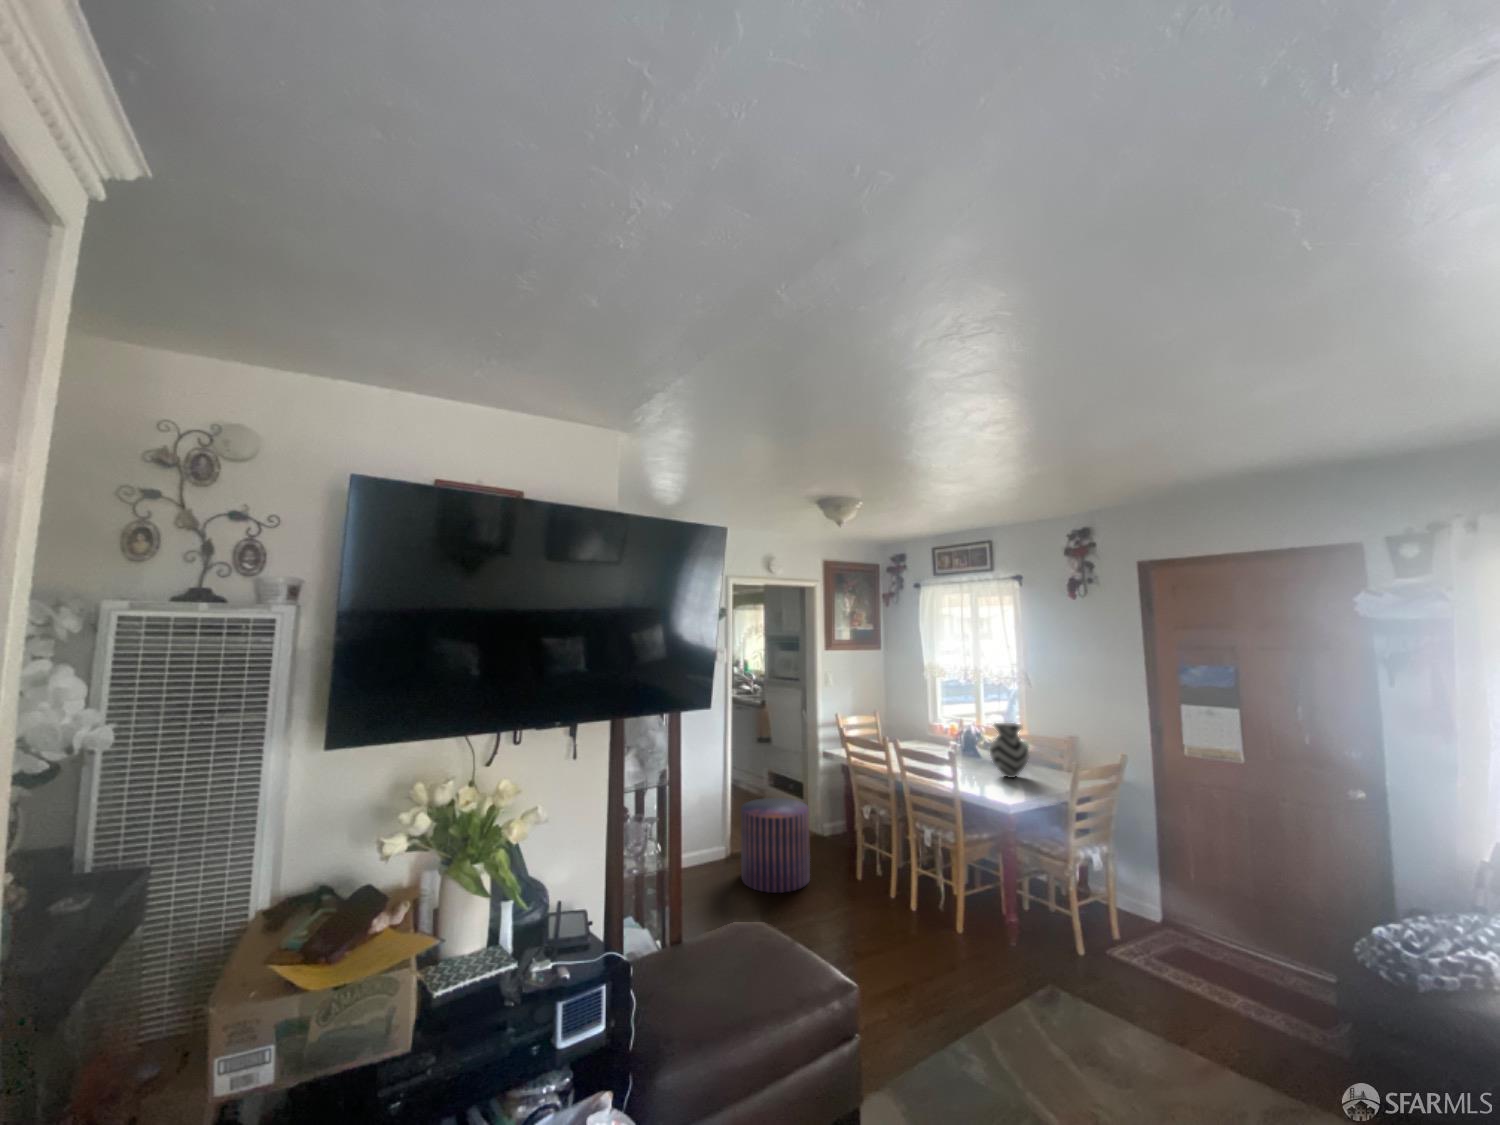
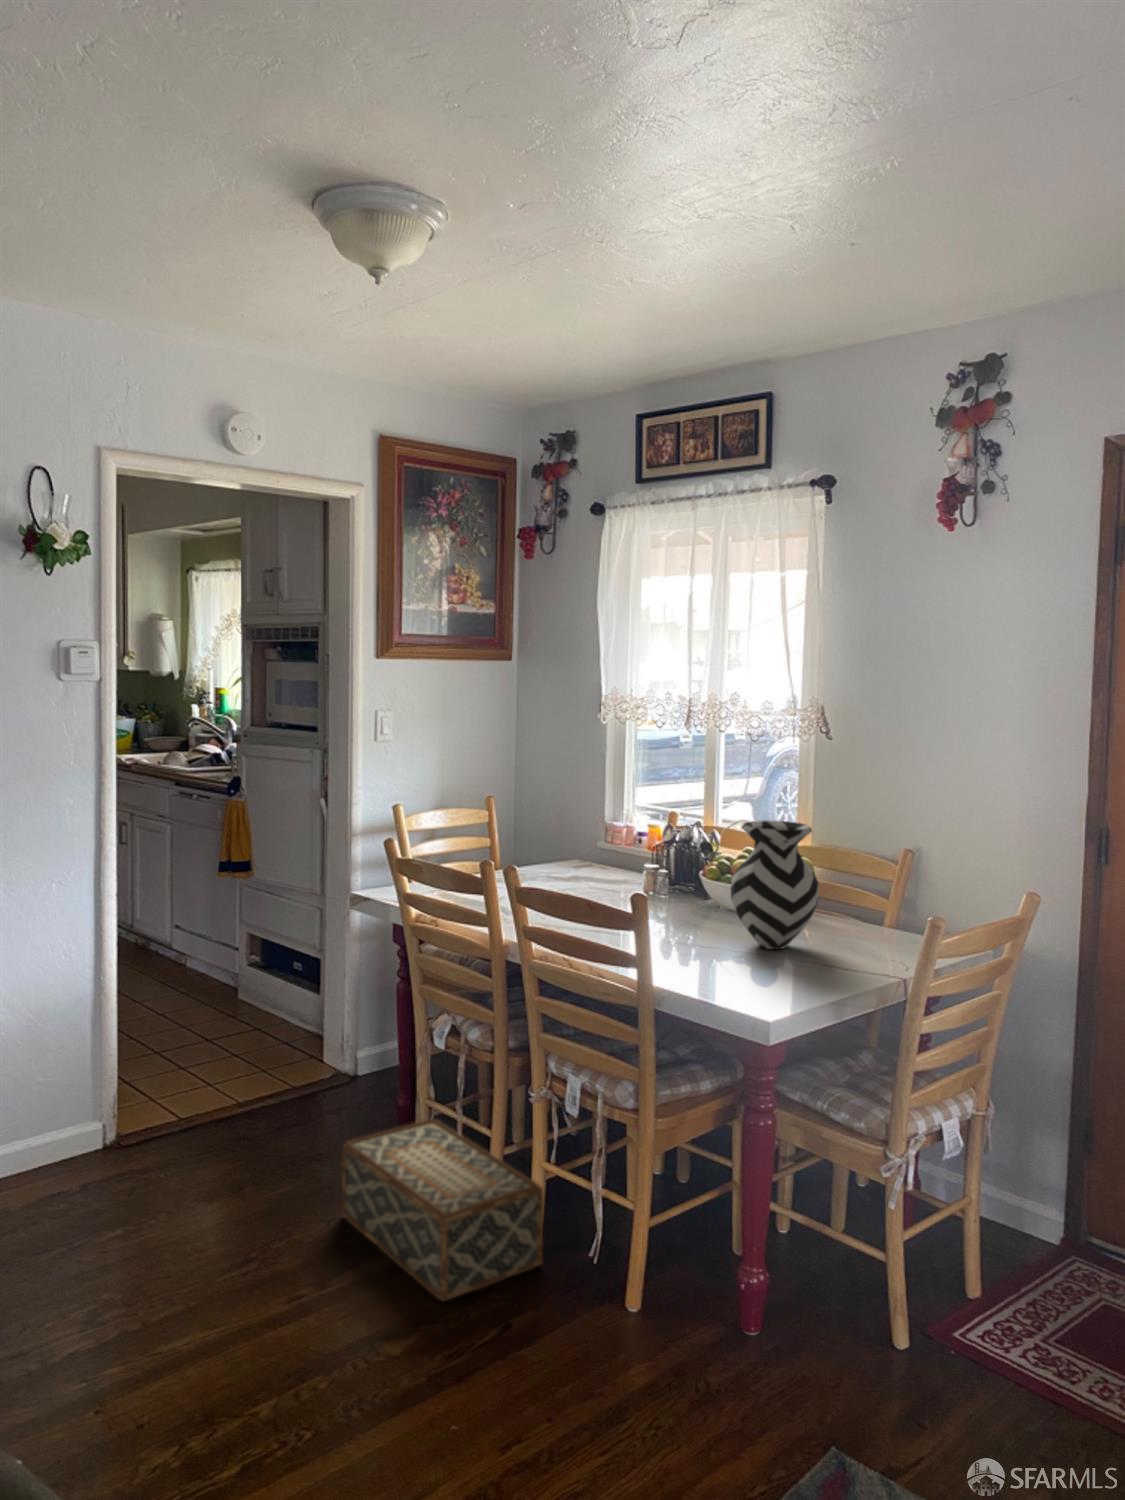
pouf: present [741,798,810,893] -> none [115,1005,294,1238]
woven basket: none [832,849,920,922] -> present [342,1119,543,1301]

